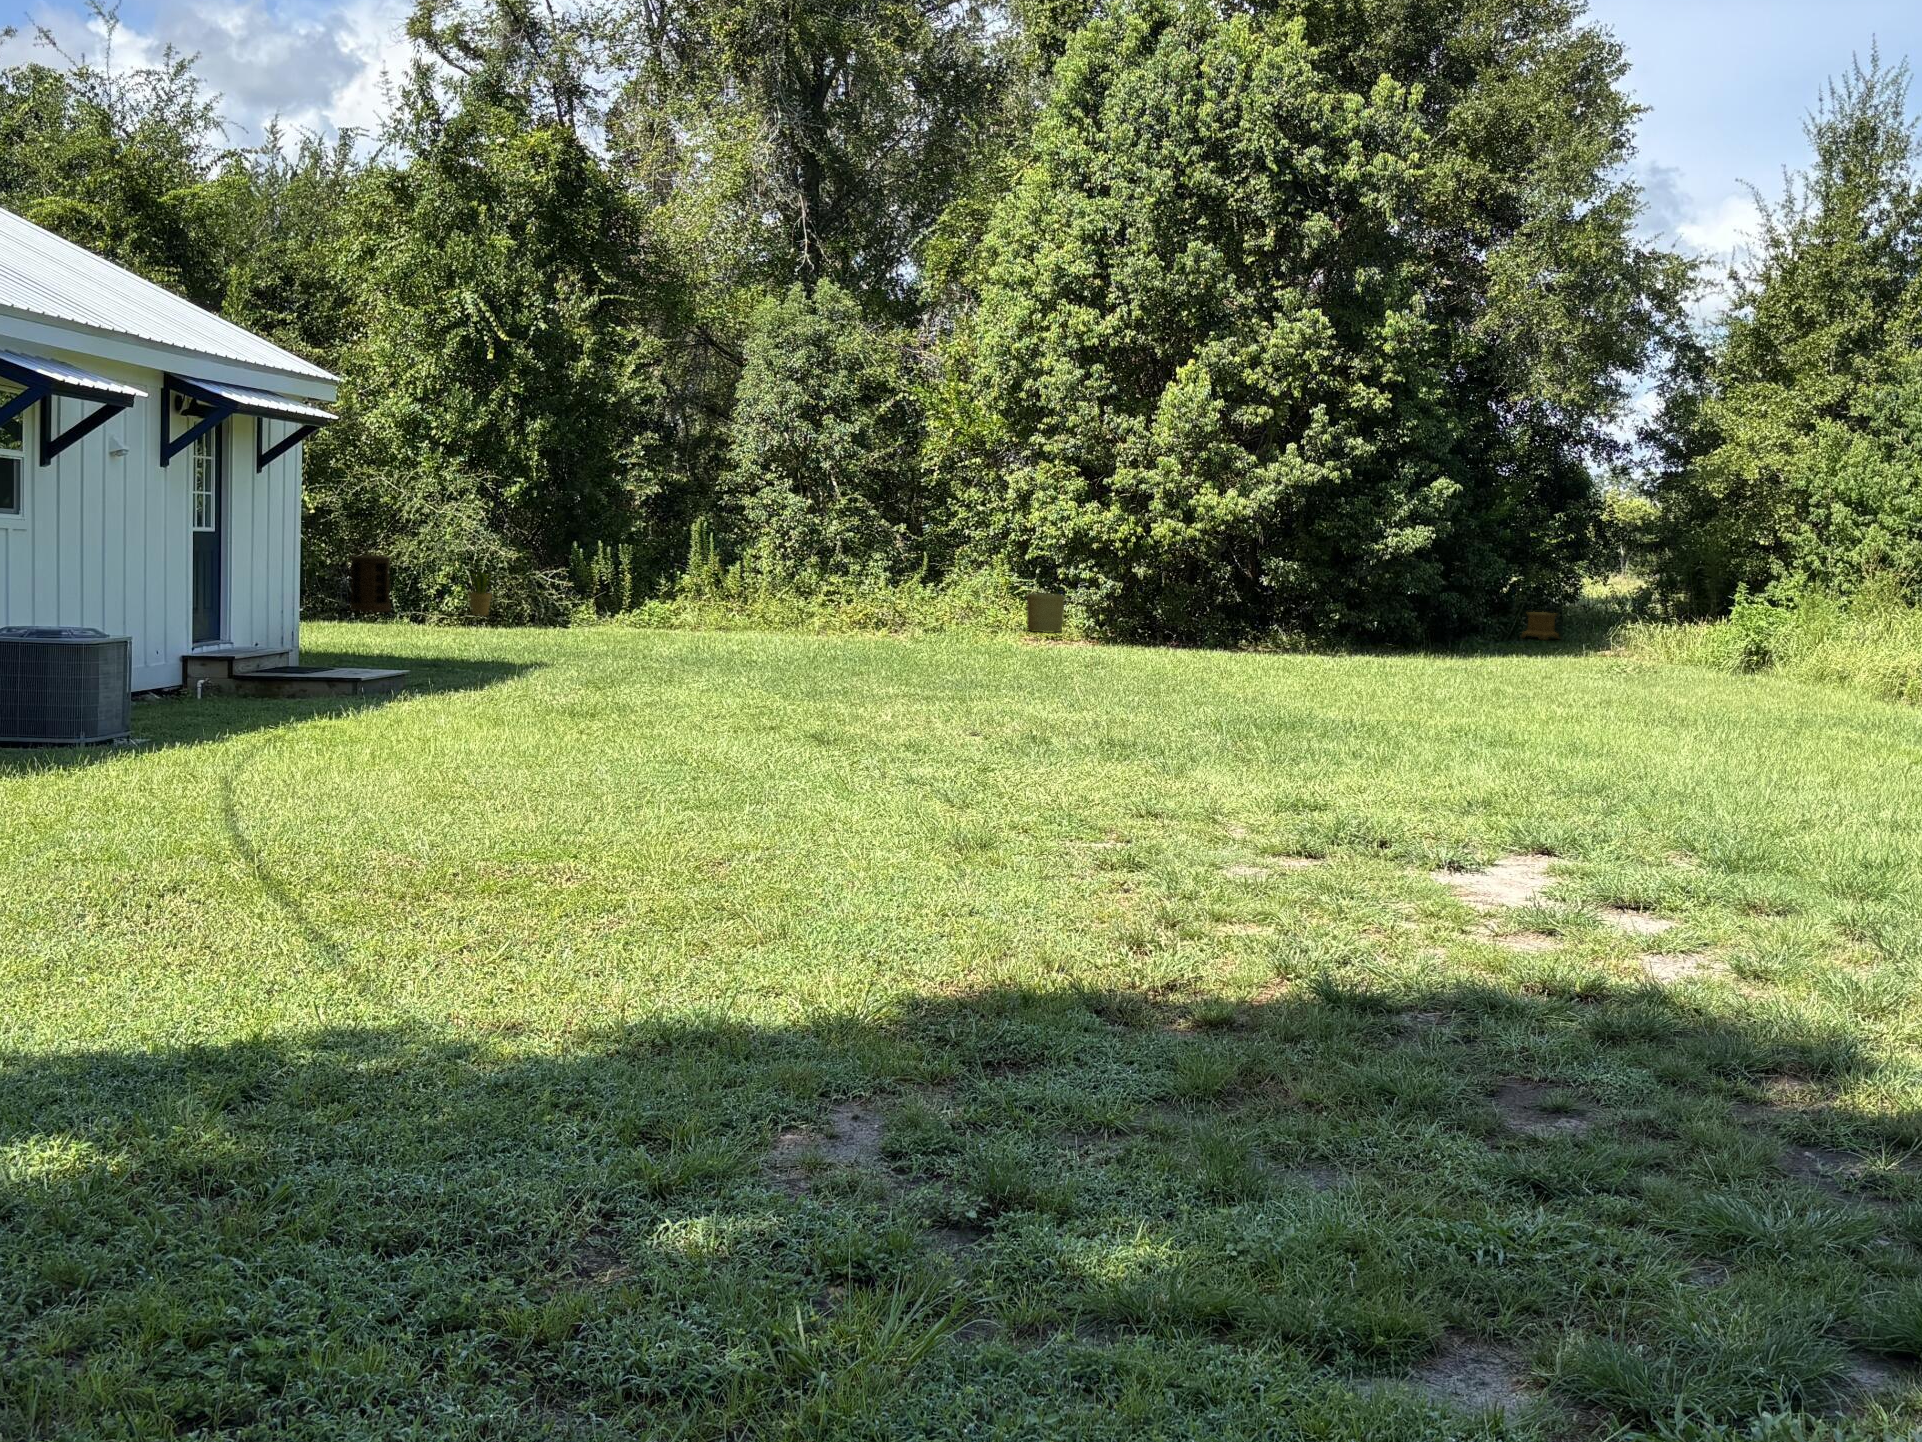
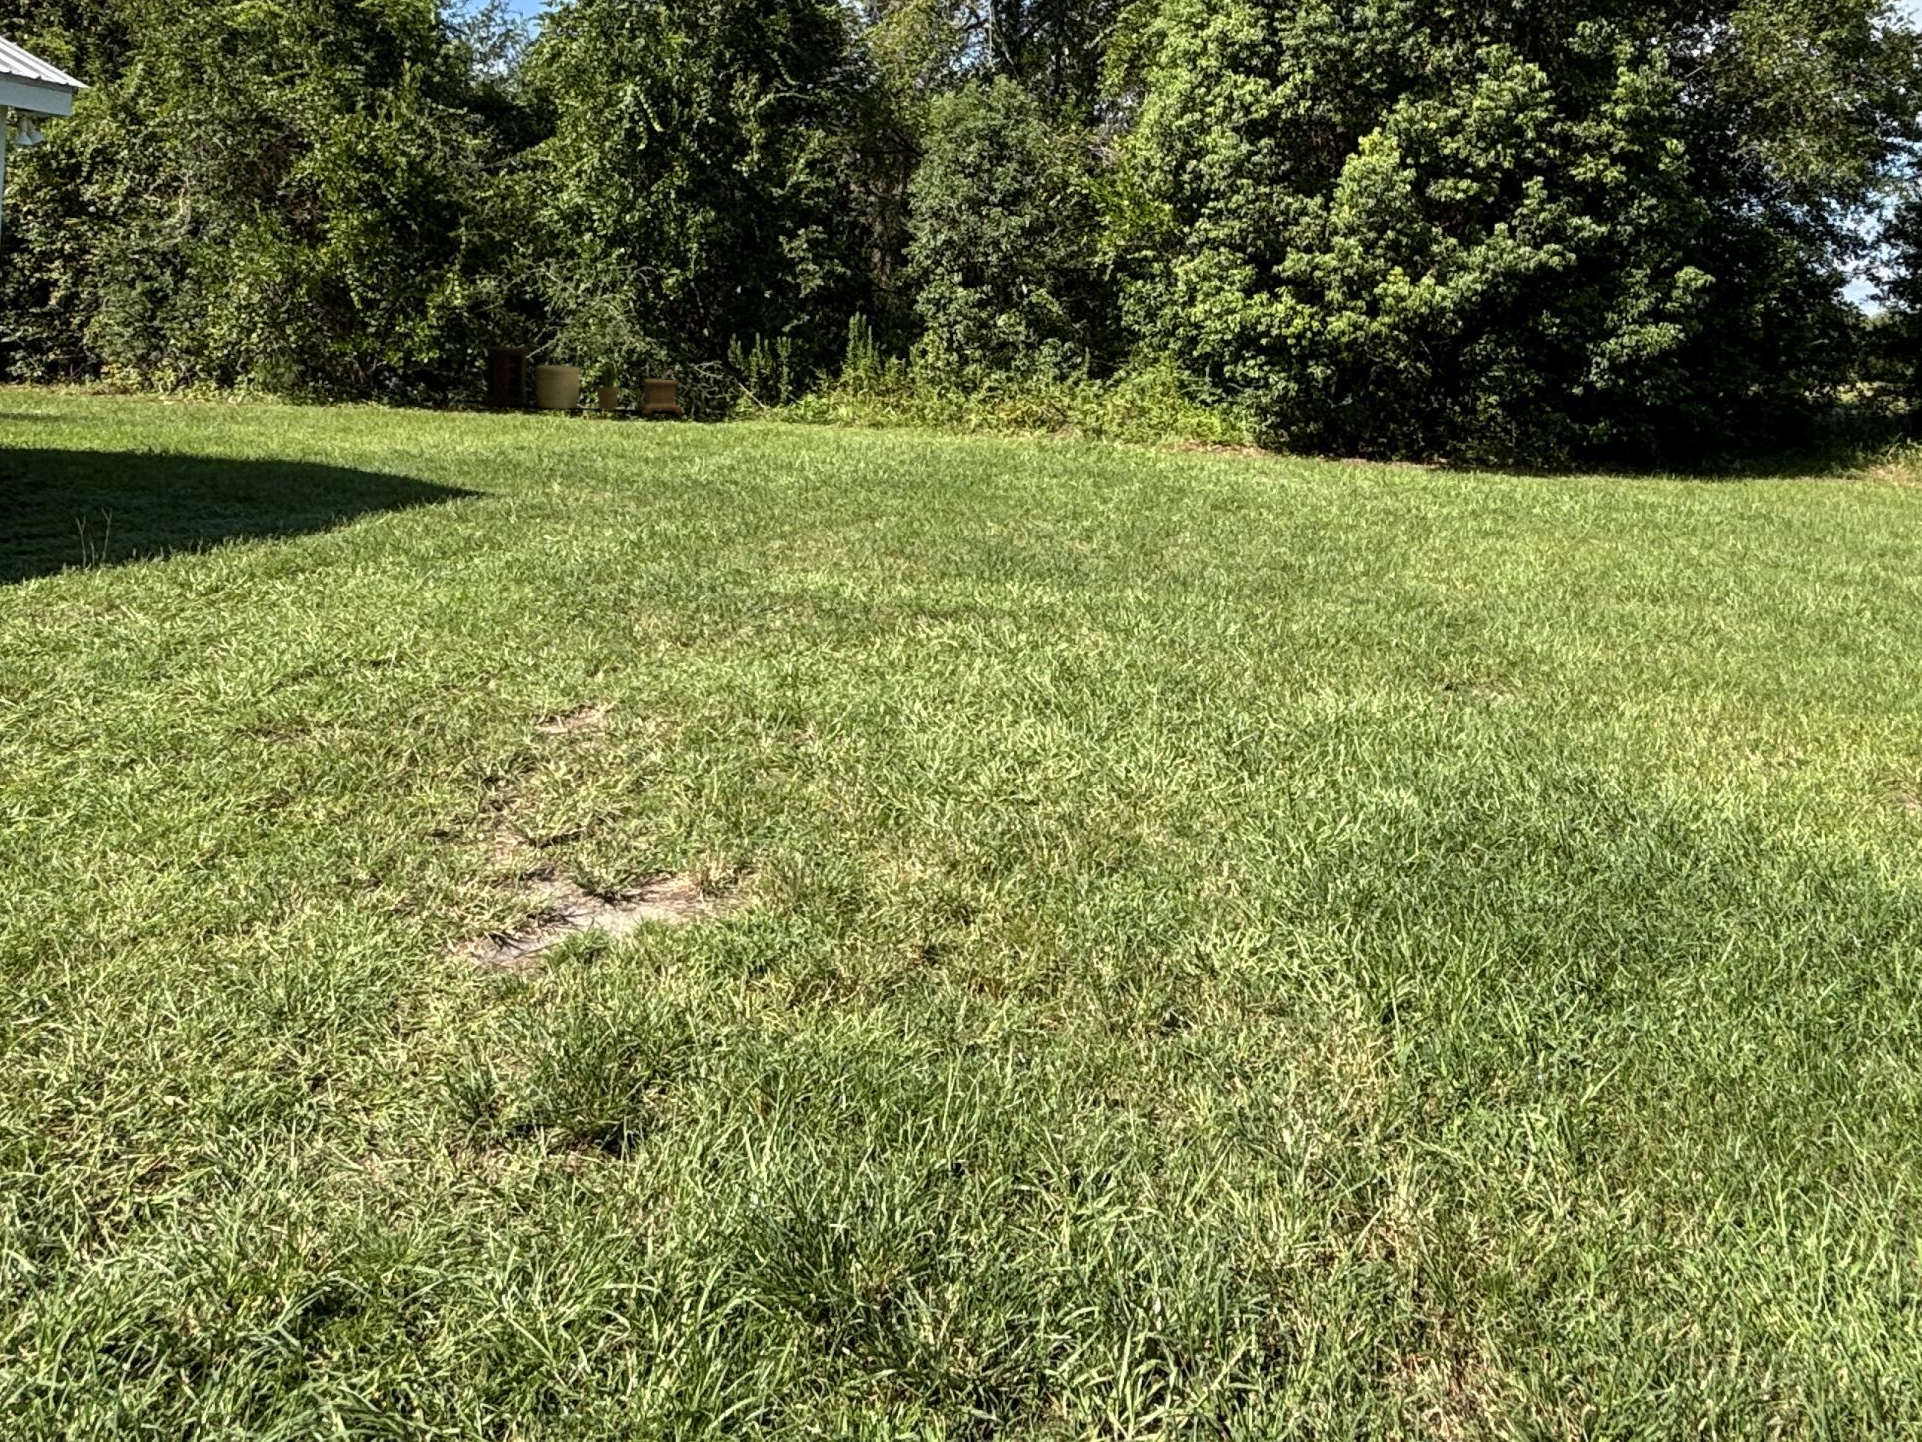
woven basket: present [1026,593,1065,633] -> present [536,365,580,409]
stool: present [1521,612,1560,640] -> present [636,379,682,414]

